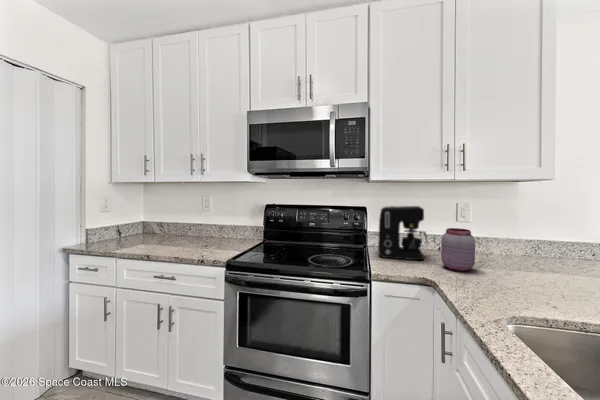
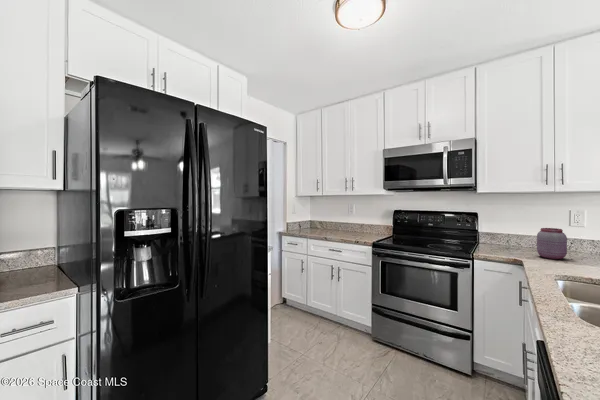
coffee maker: present [378,206,427,260] -> none [485,212,531,252]

